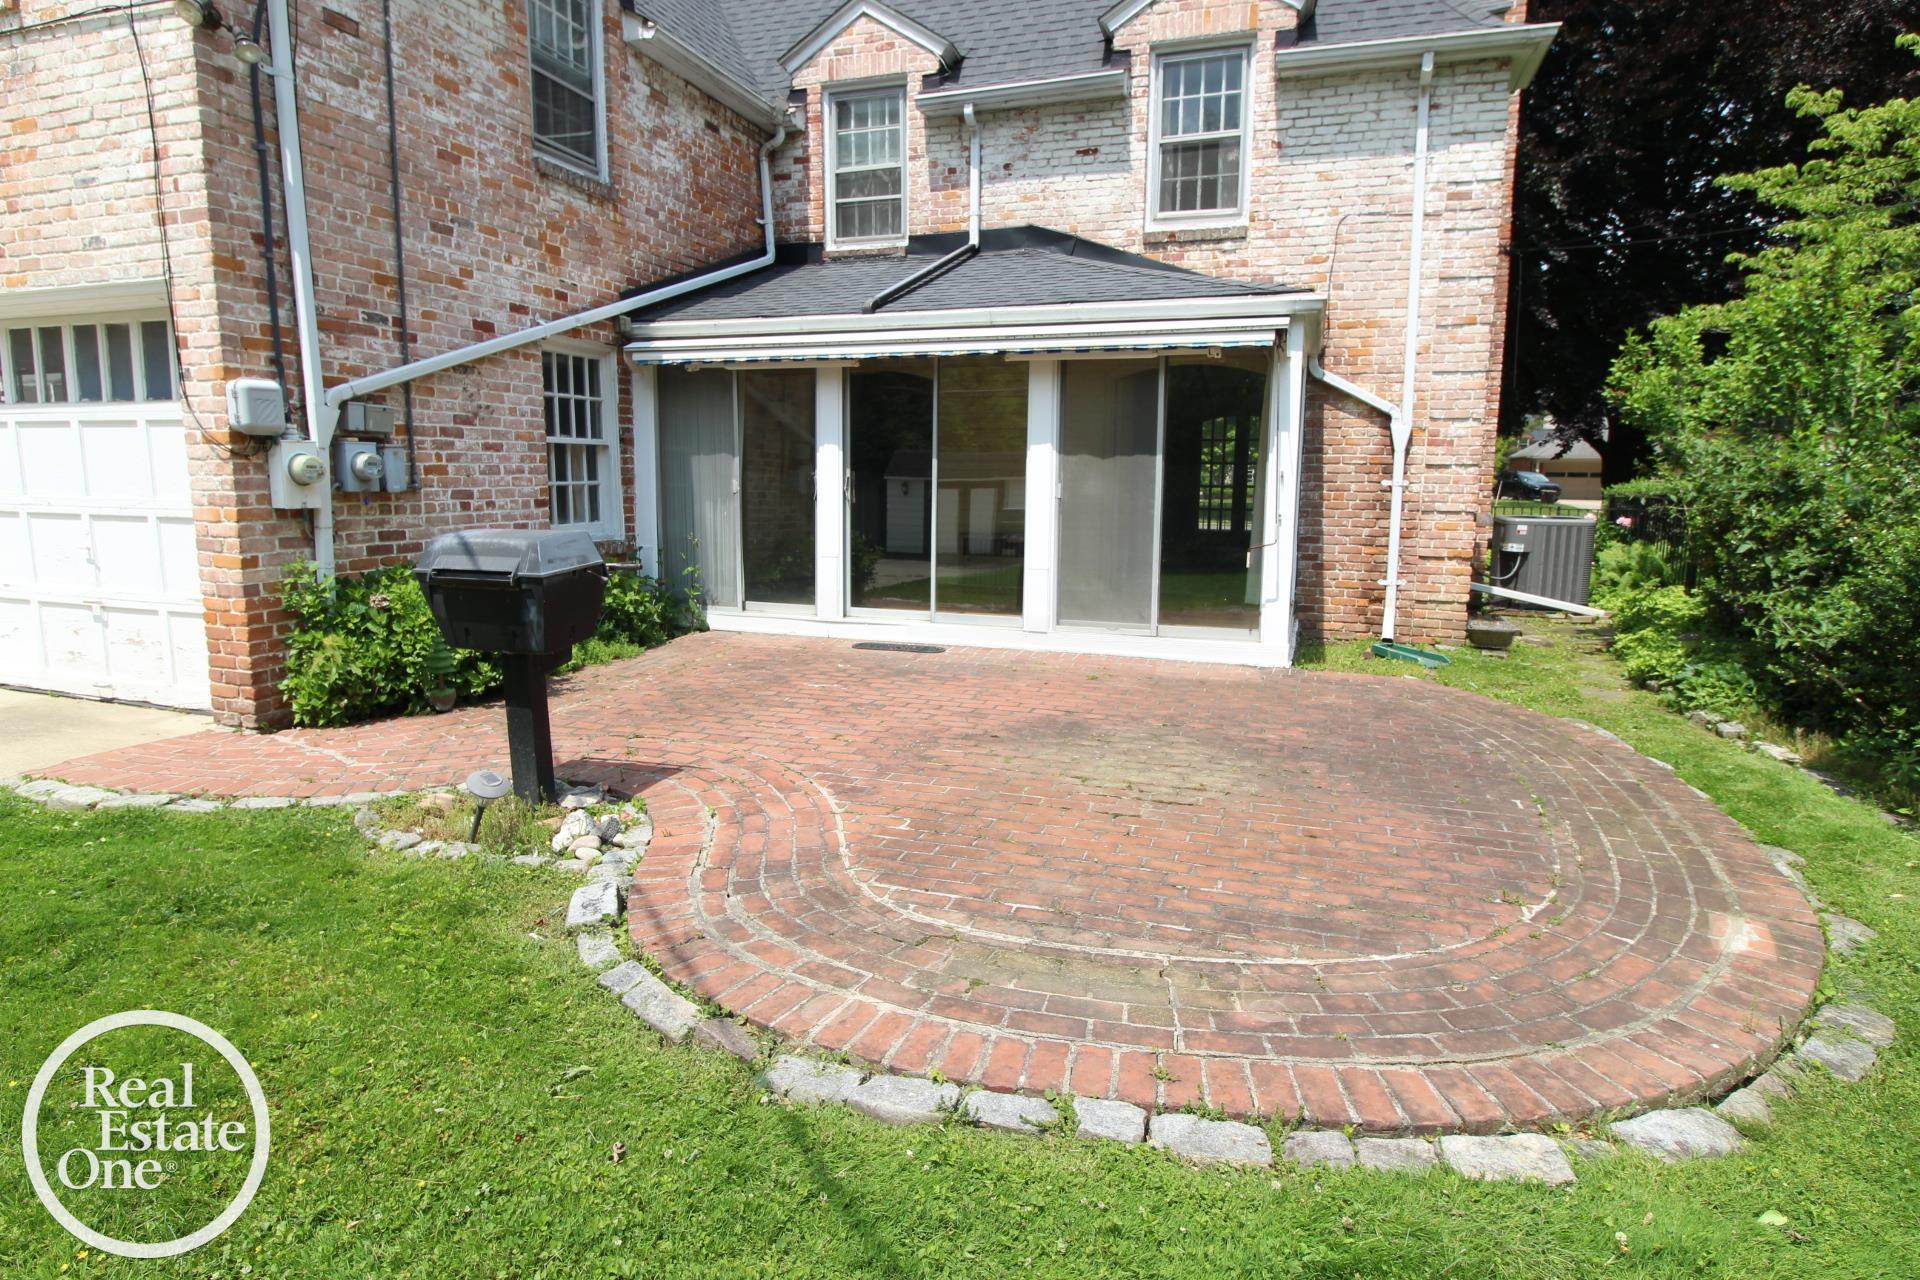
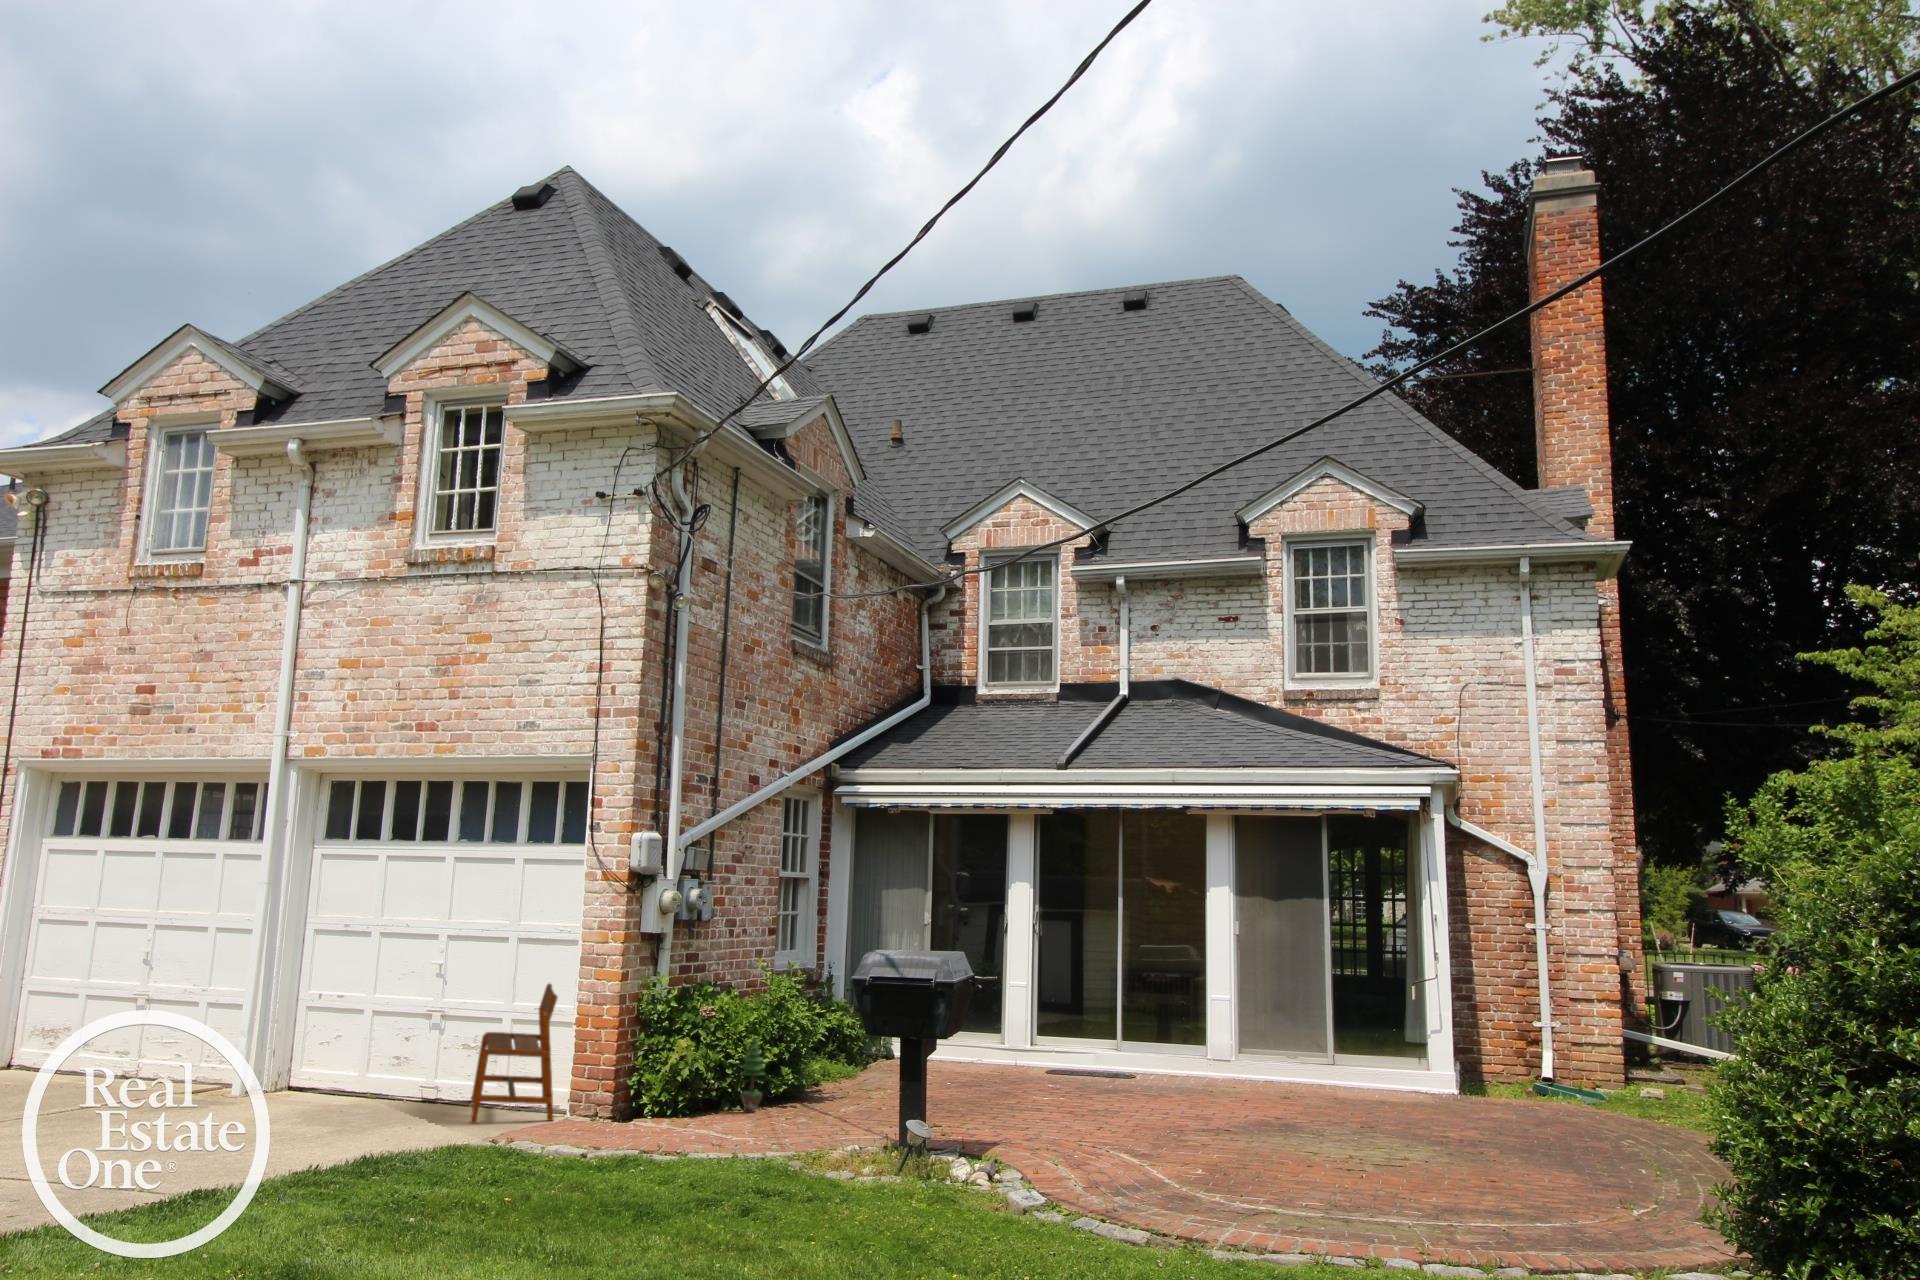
bench: none [37,570,216,745] -> present [470,984,558,1124]
woven basket: present [1467,629,1514,649] -> none [1625,1068,1671,1090]

